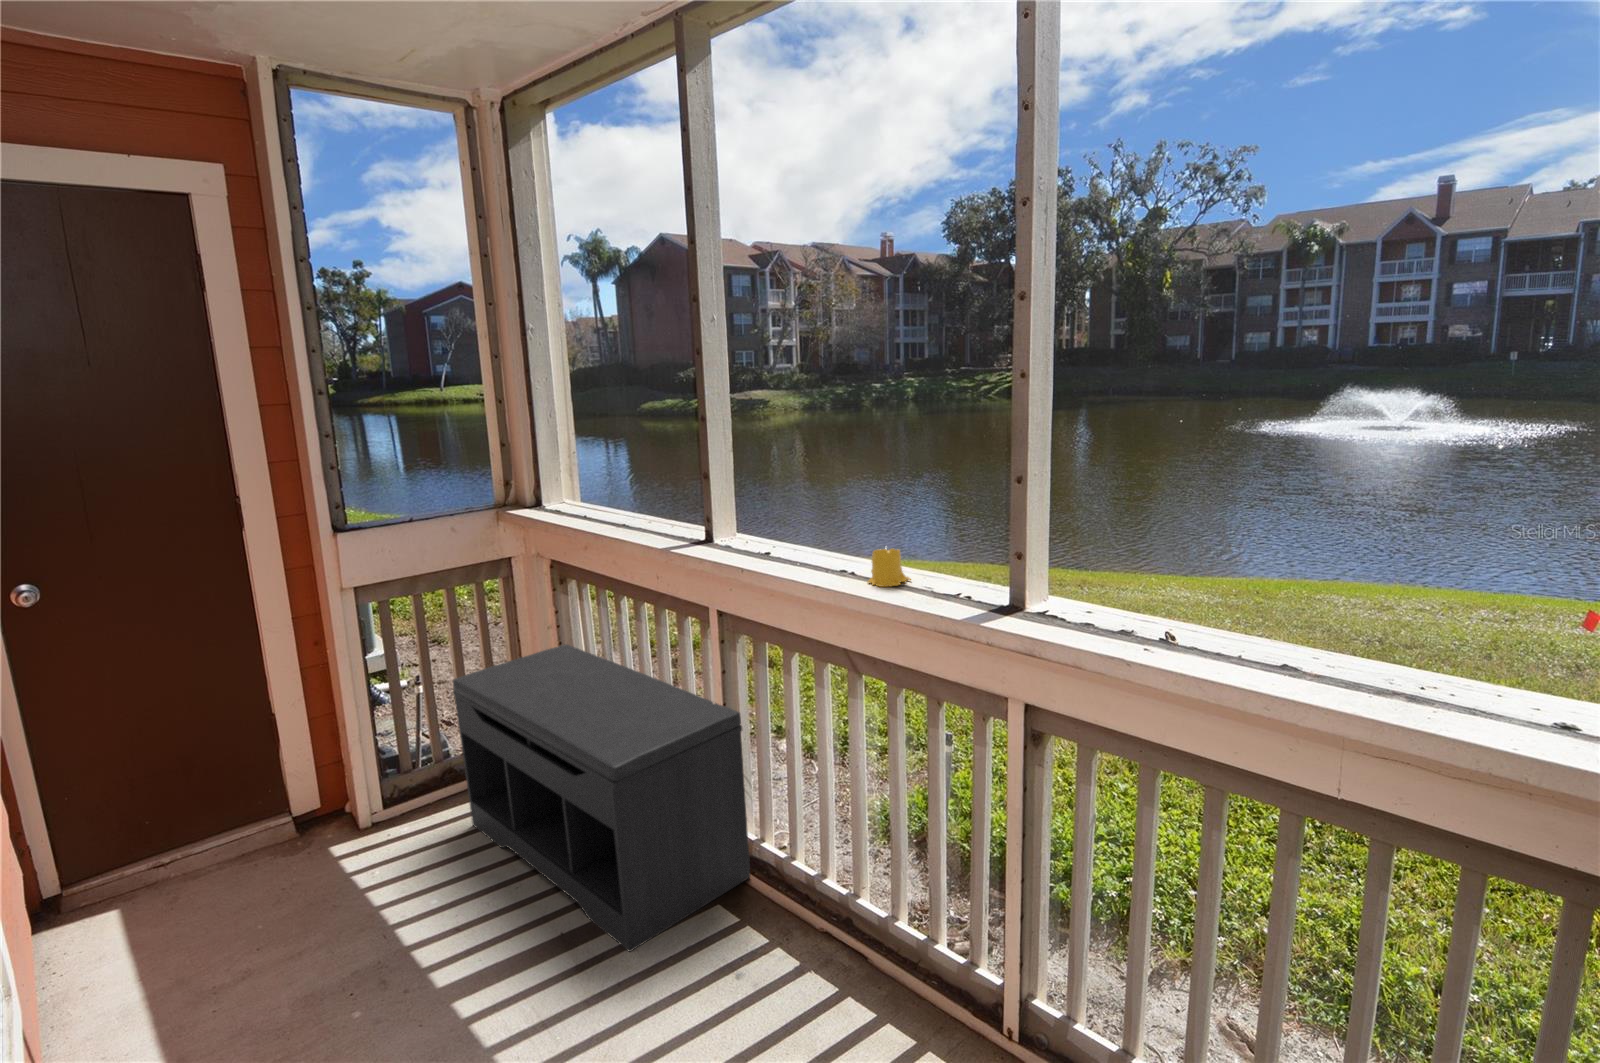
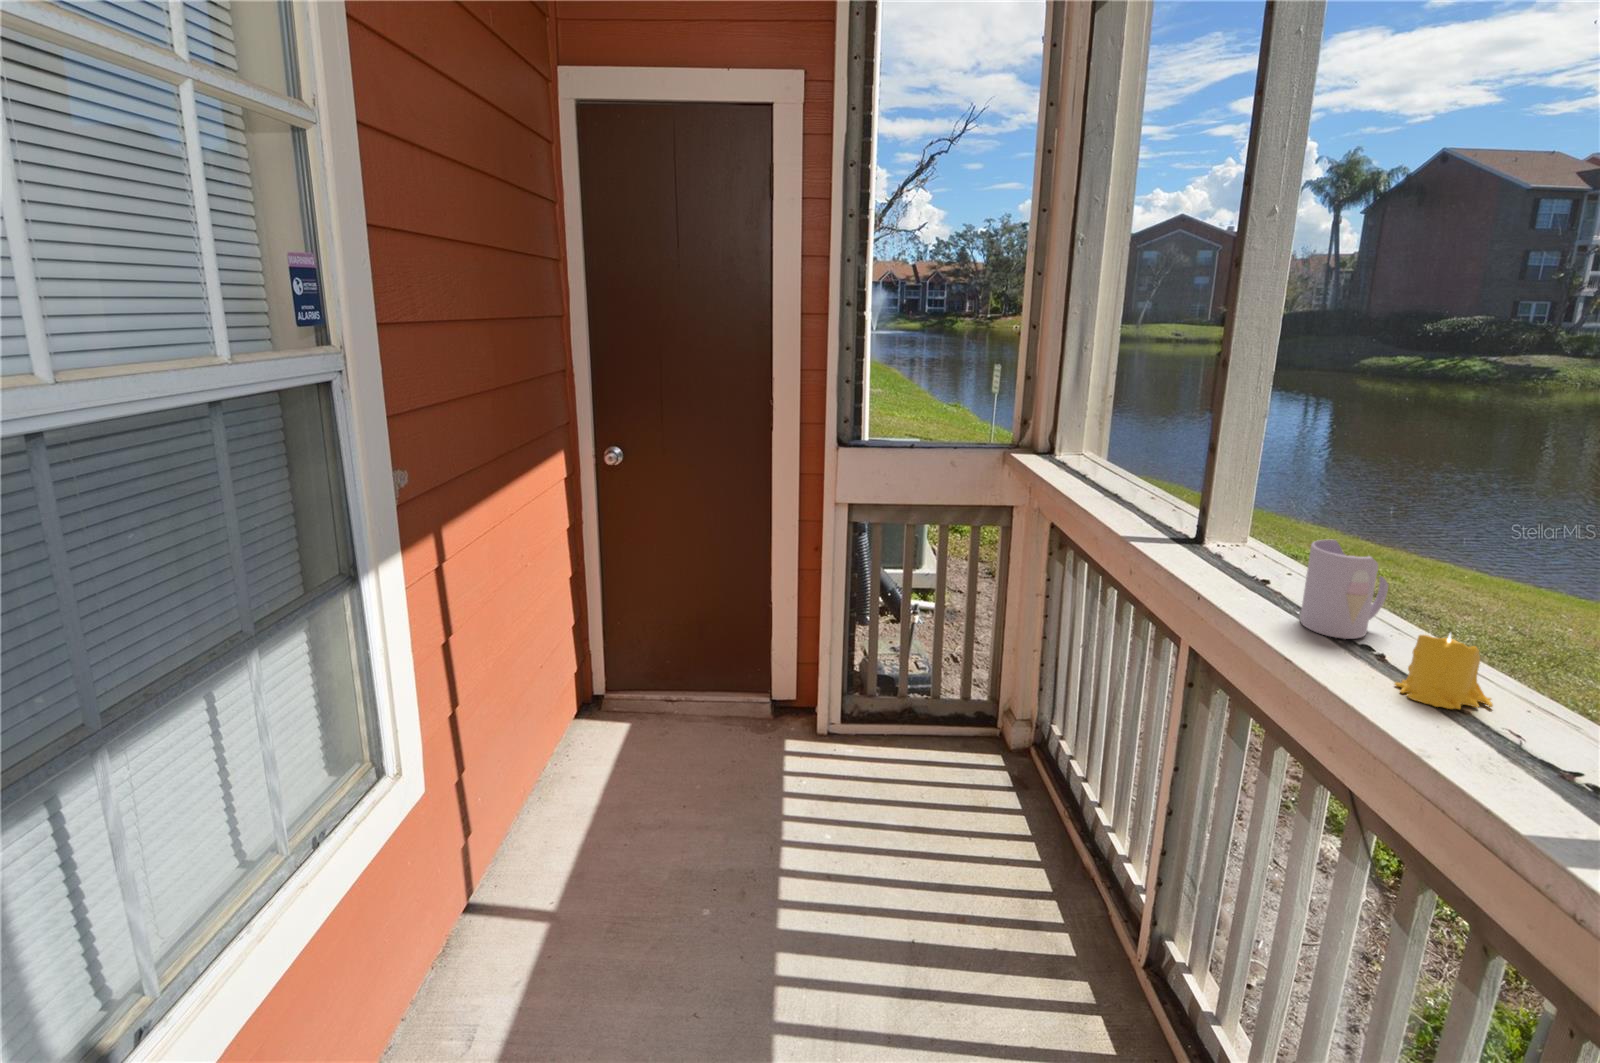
mug: none [796,513,838,571] -> present [1300,540,1389,639]
bench: present [453,644,750,952] -> none [903,620,1187,1008]

